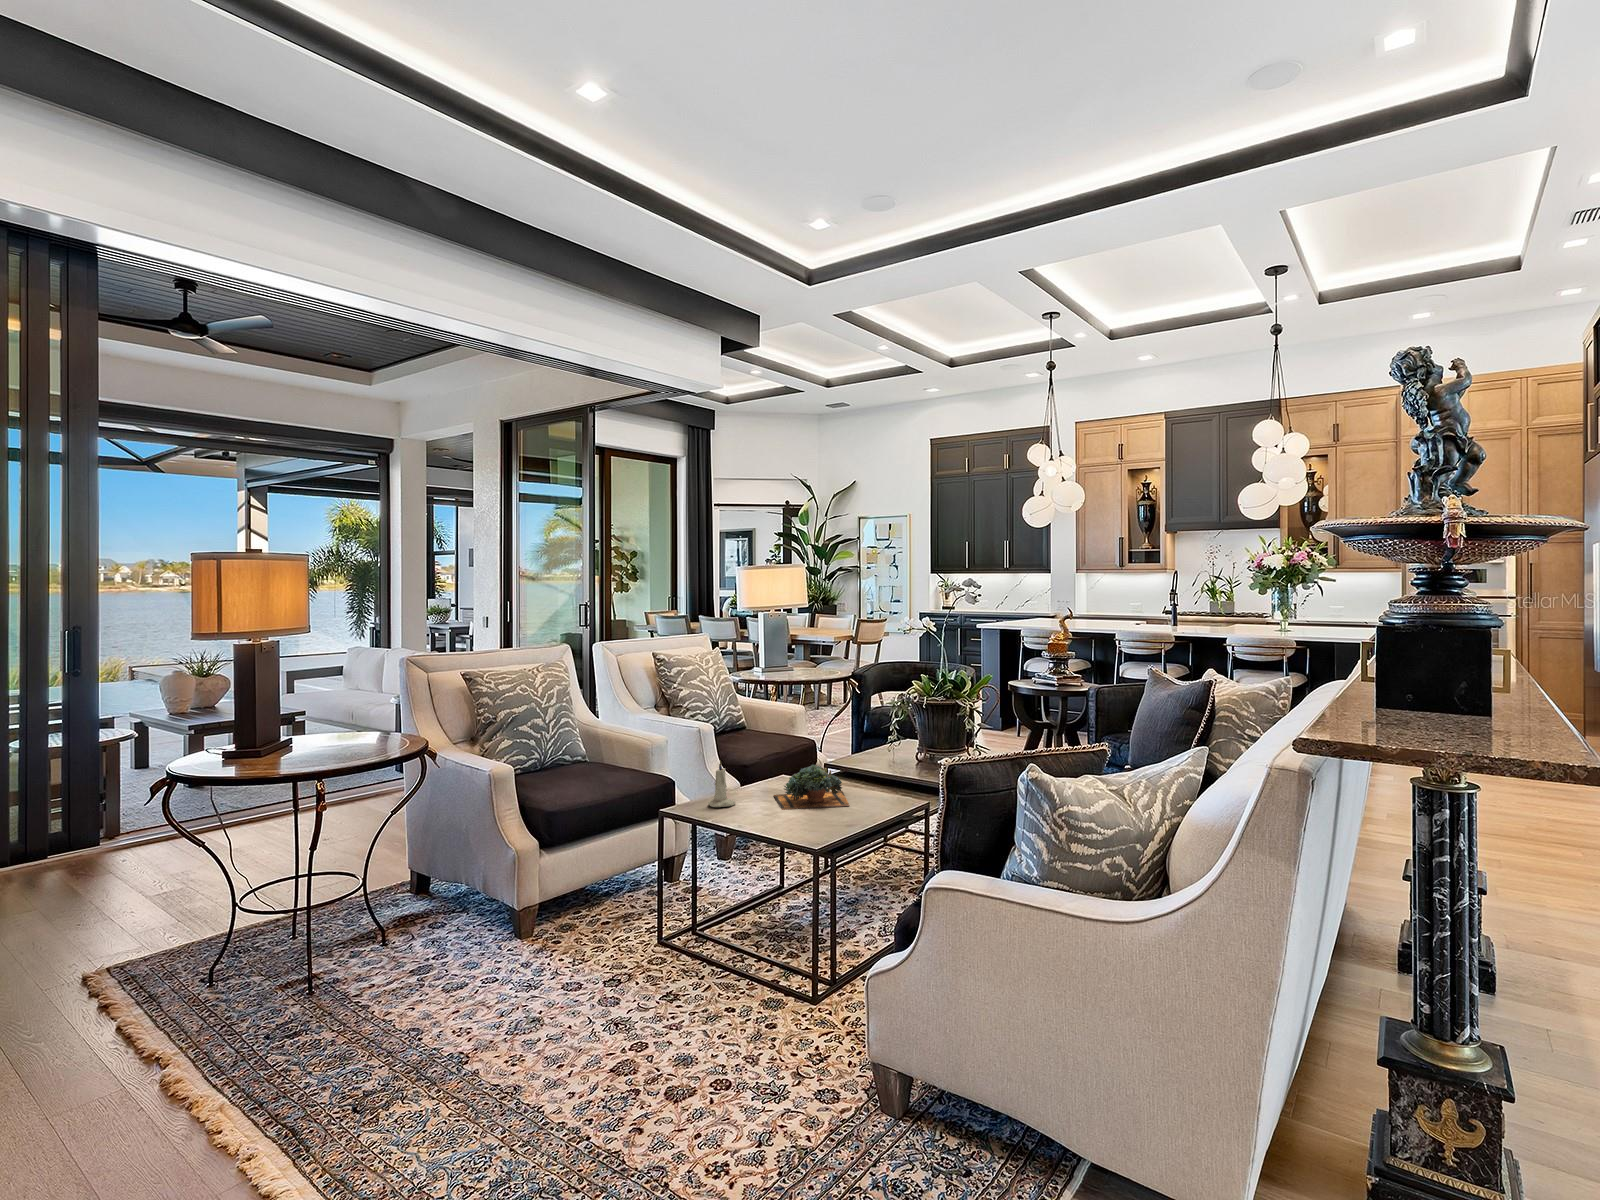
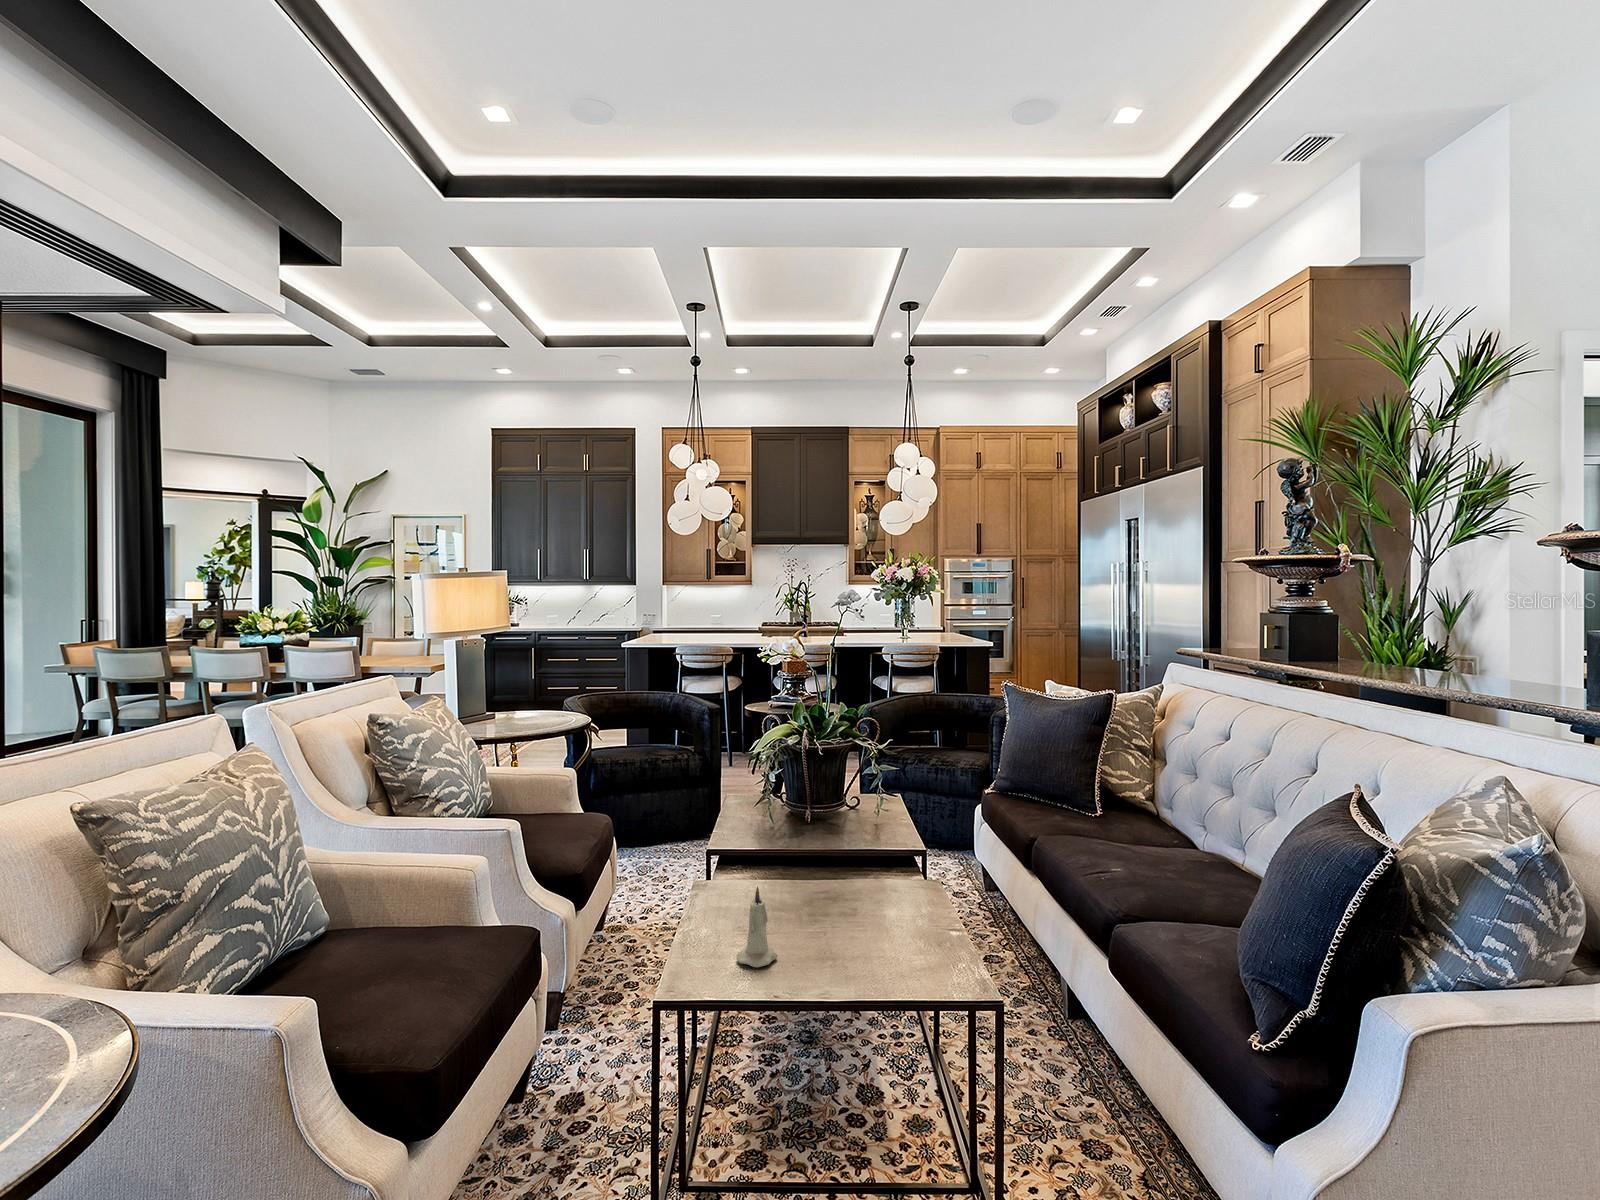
succulent plant: present [774,765,849,810] -> none [785,861,906,943]

